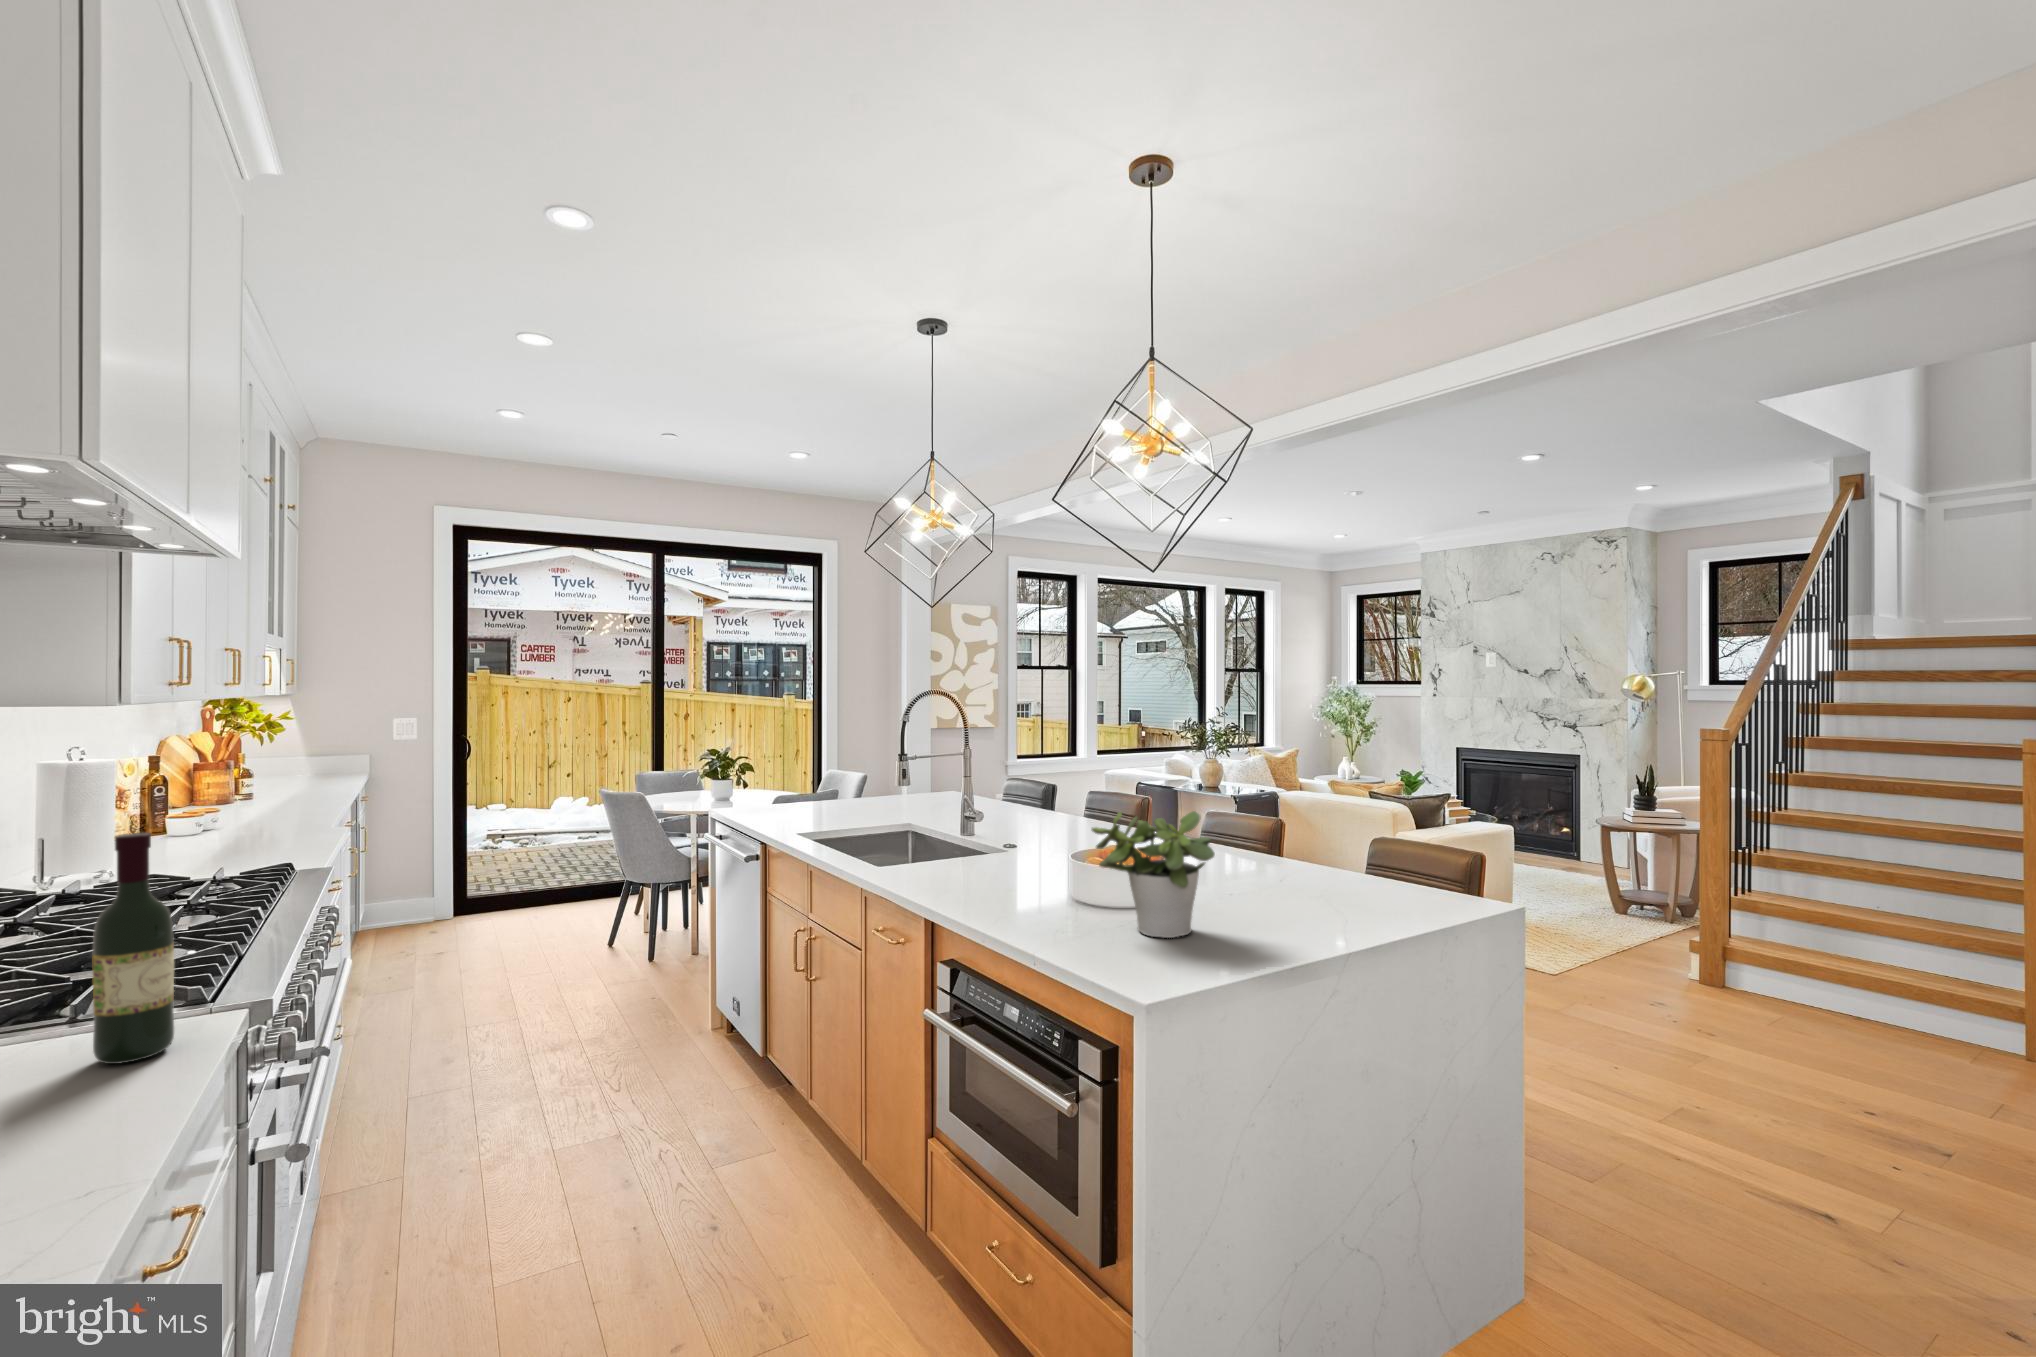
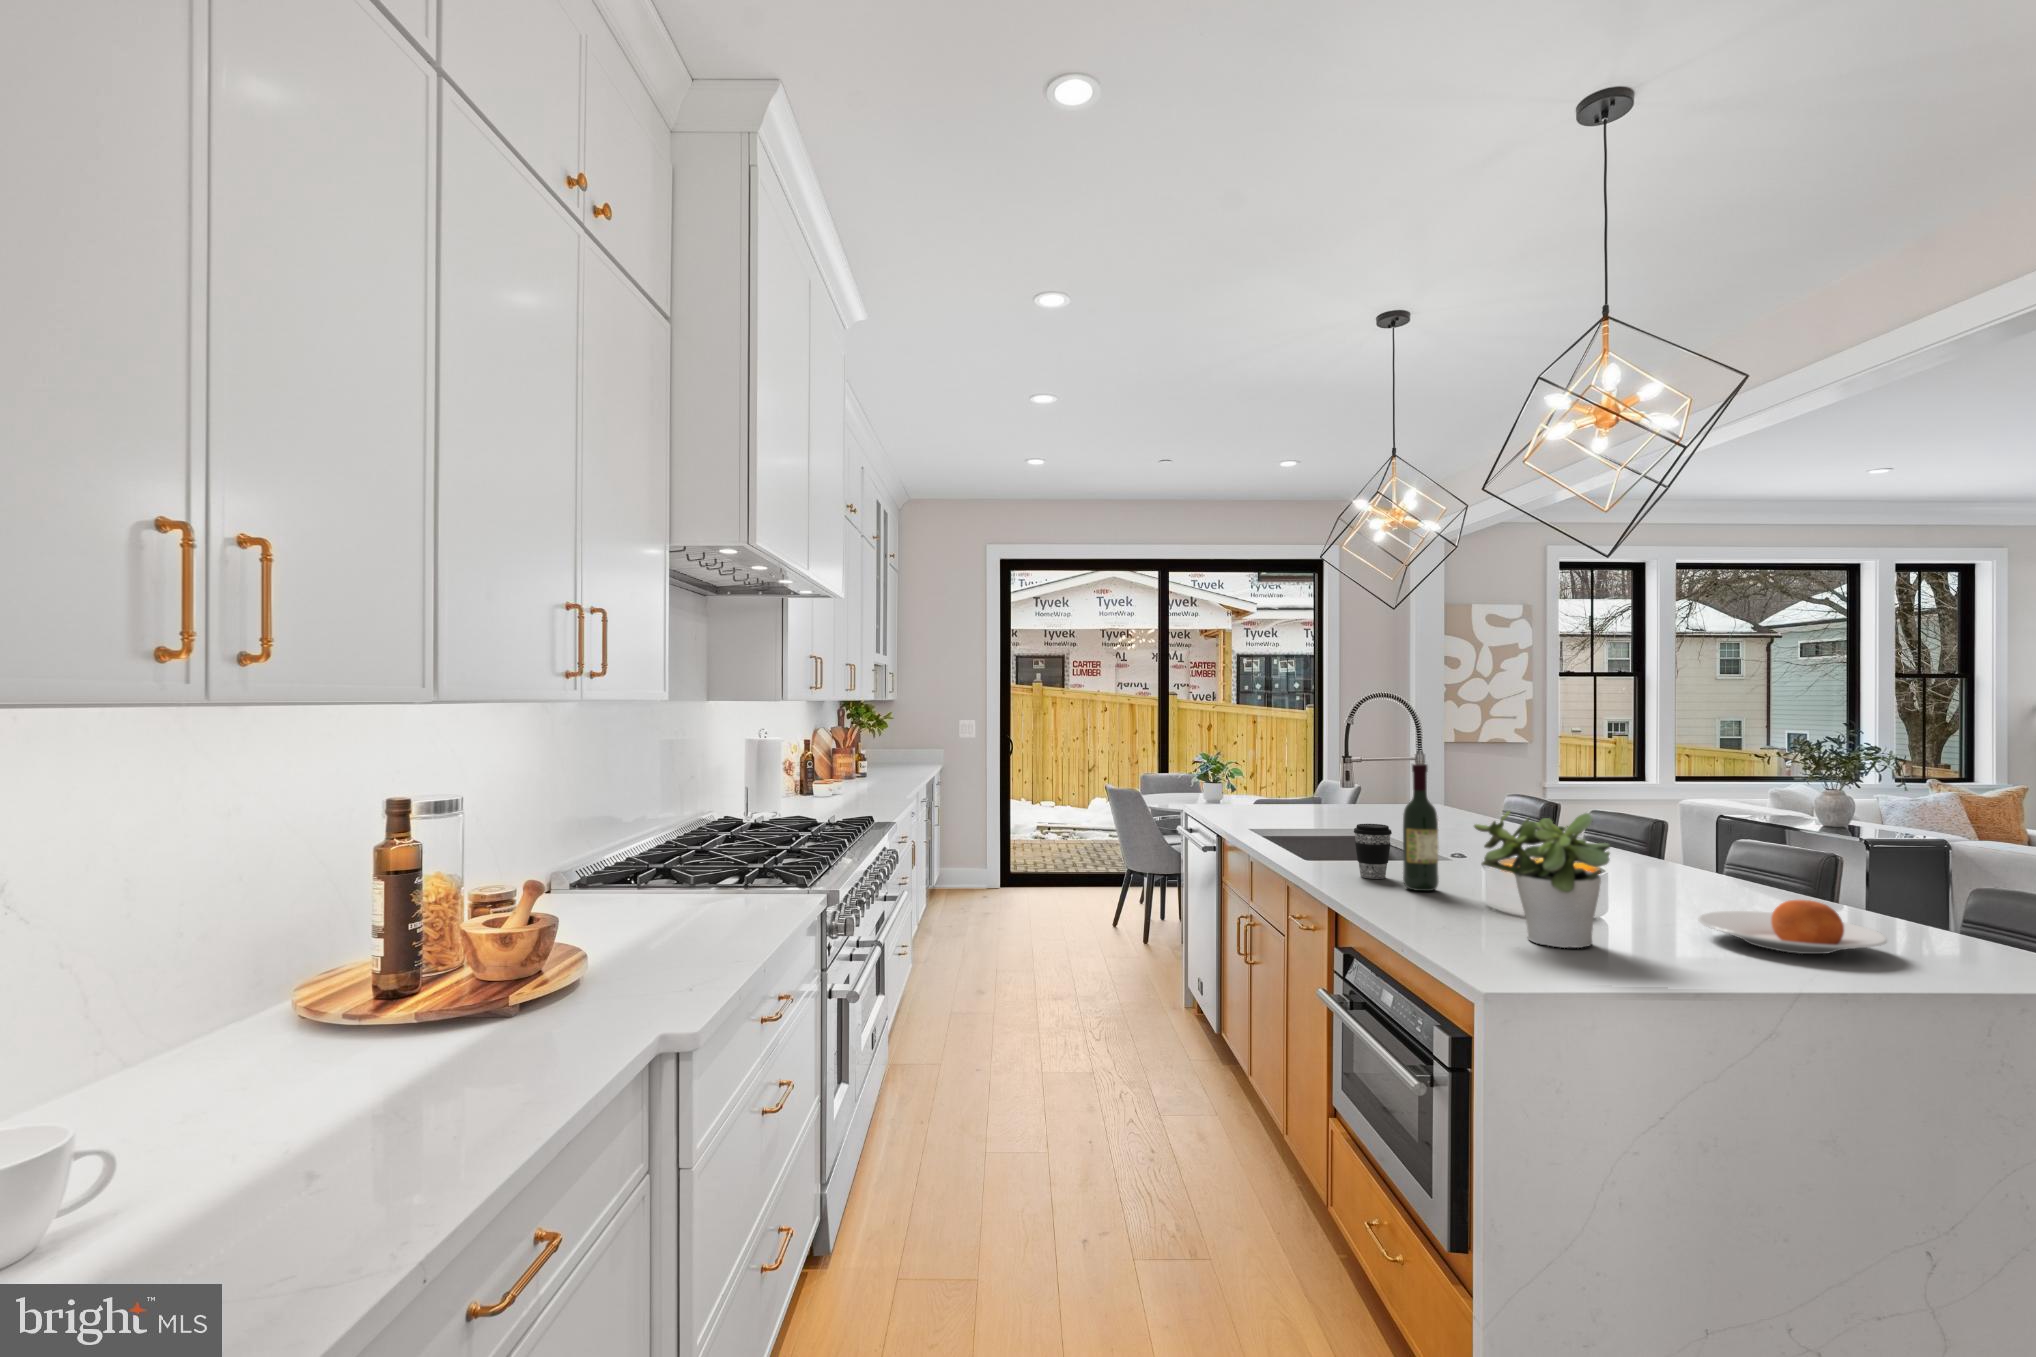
coffee cup: none [933,824,969,880] -> present [1354,824,1392,879]
wine bottle: present [93,833,174,1064] -> present [1403,763,1439,891]
plate: none [1244,865,1373,912] -> present [1699,900,1887,954]

